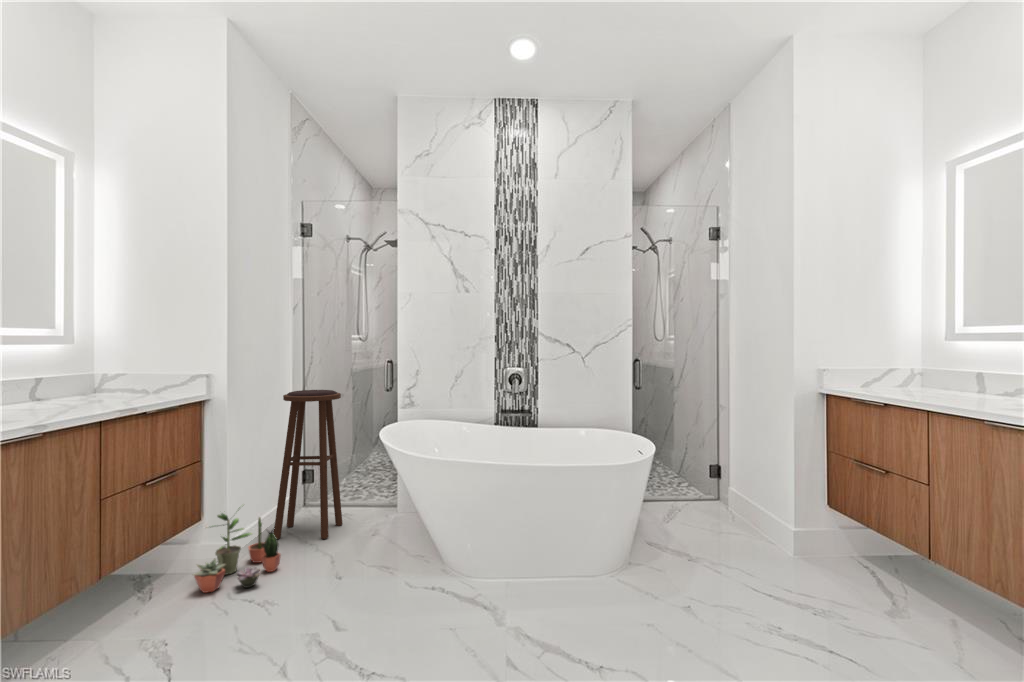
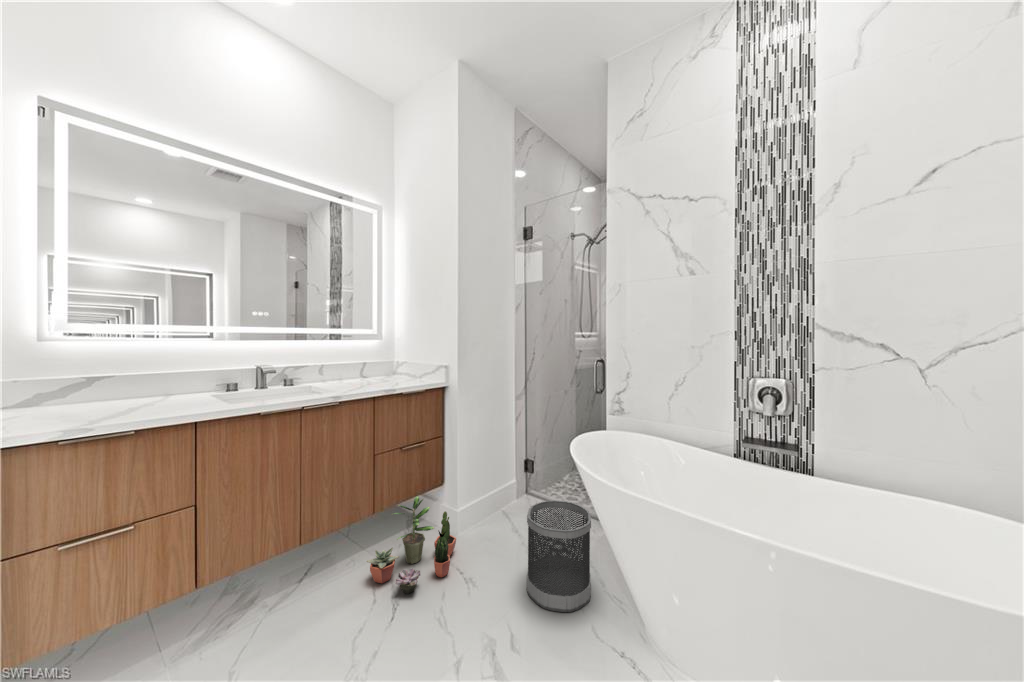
stool: present [274,390,342,539] -> none [475,387,543,547]
wastebasket: none [355,480,410,559] -> present [527,500,591,612]

